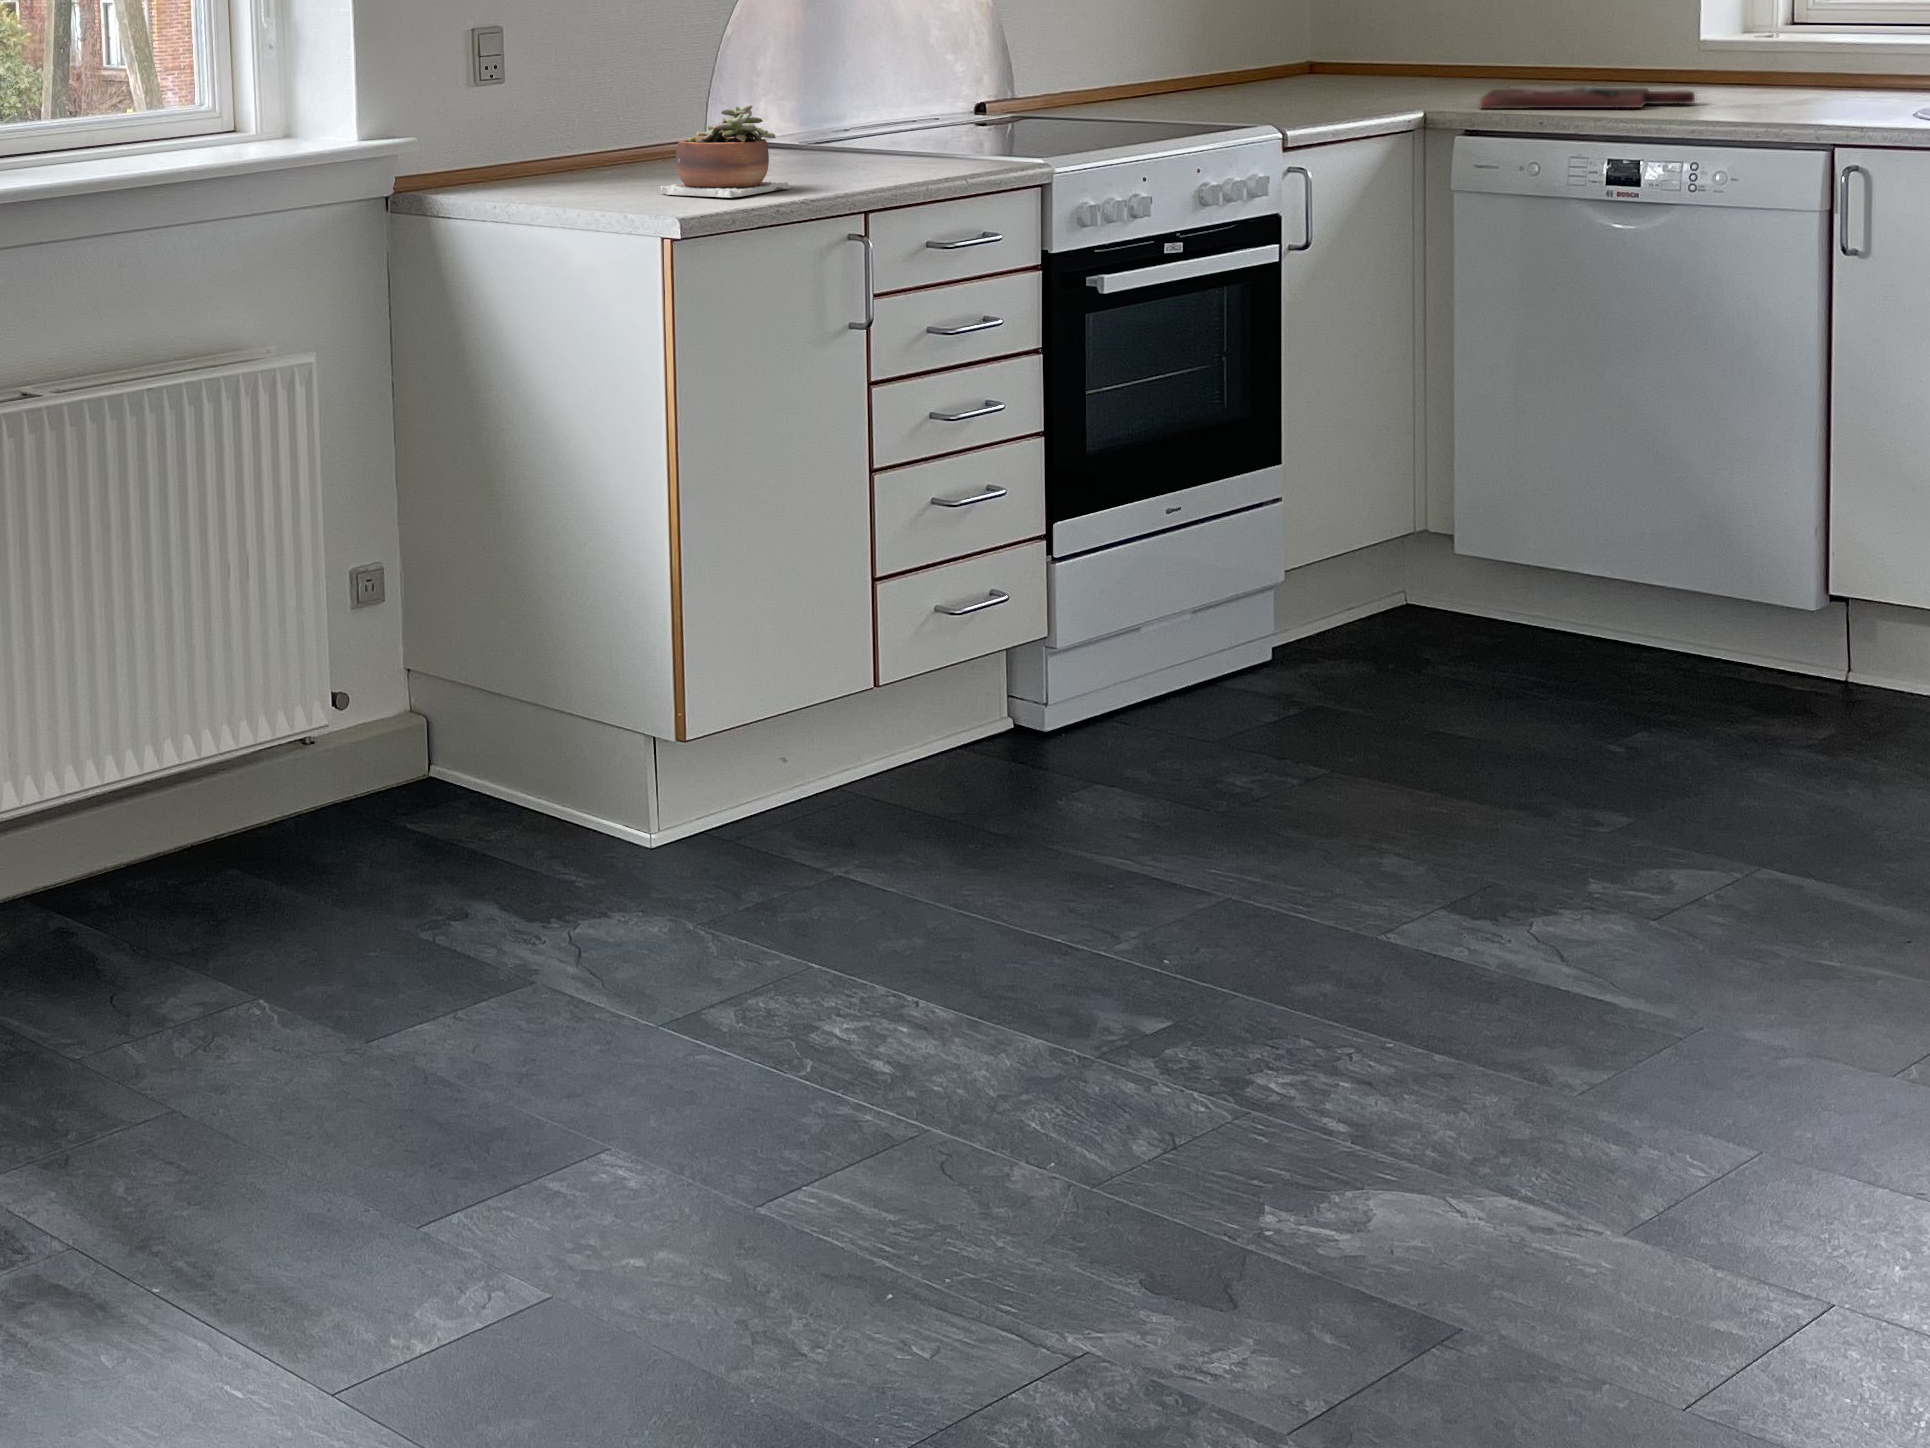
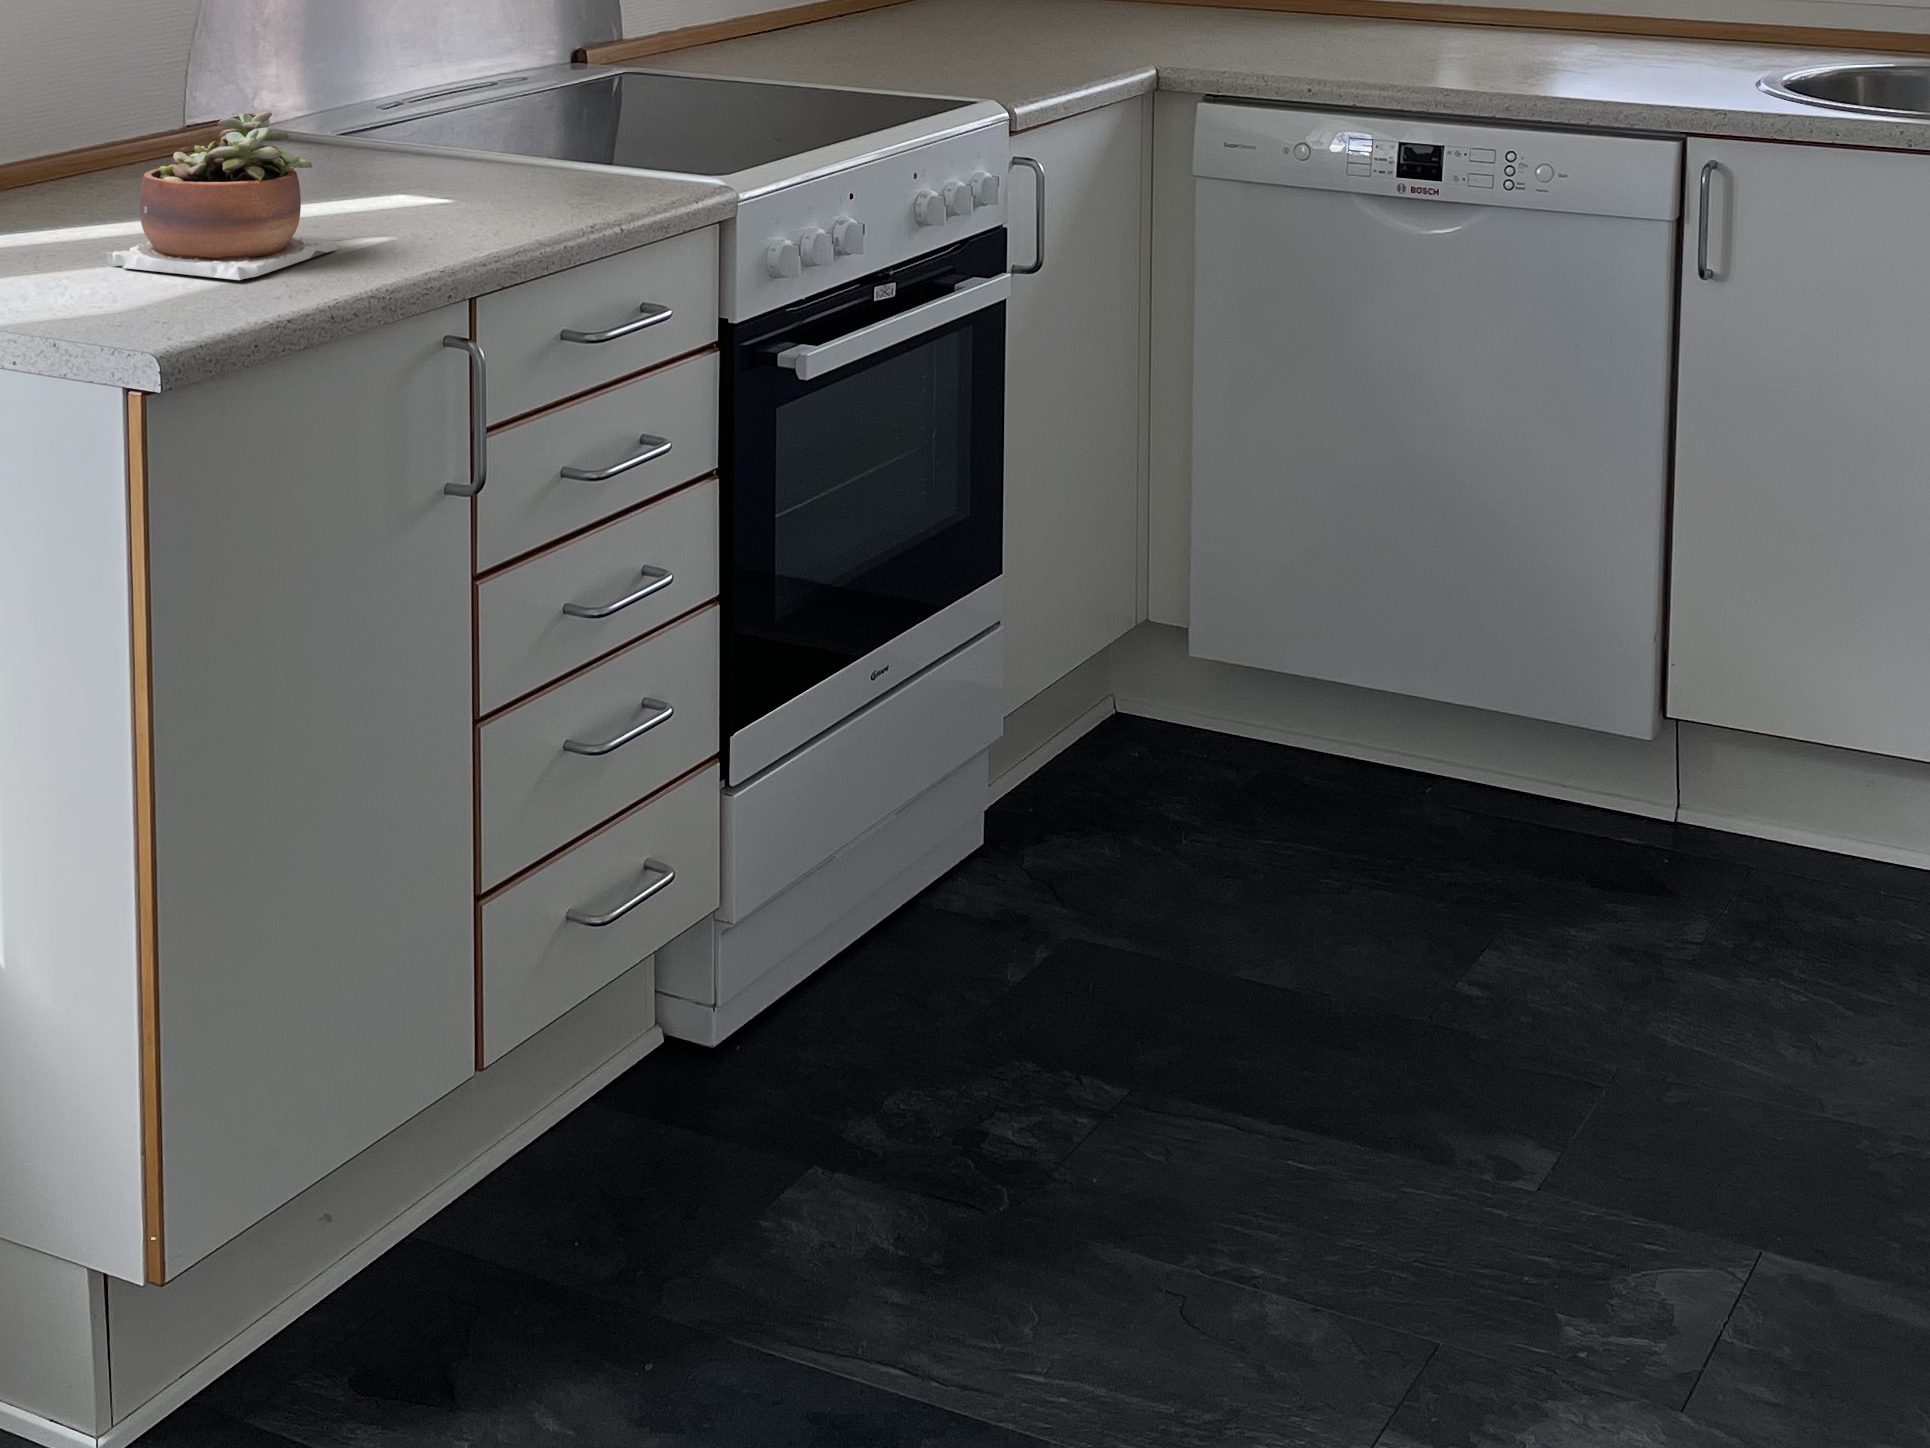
cutting board: present [1480,87,1695,109] -> none [1226,32,1484,69]

